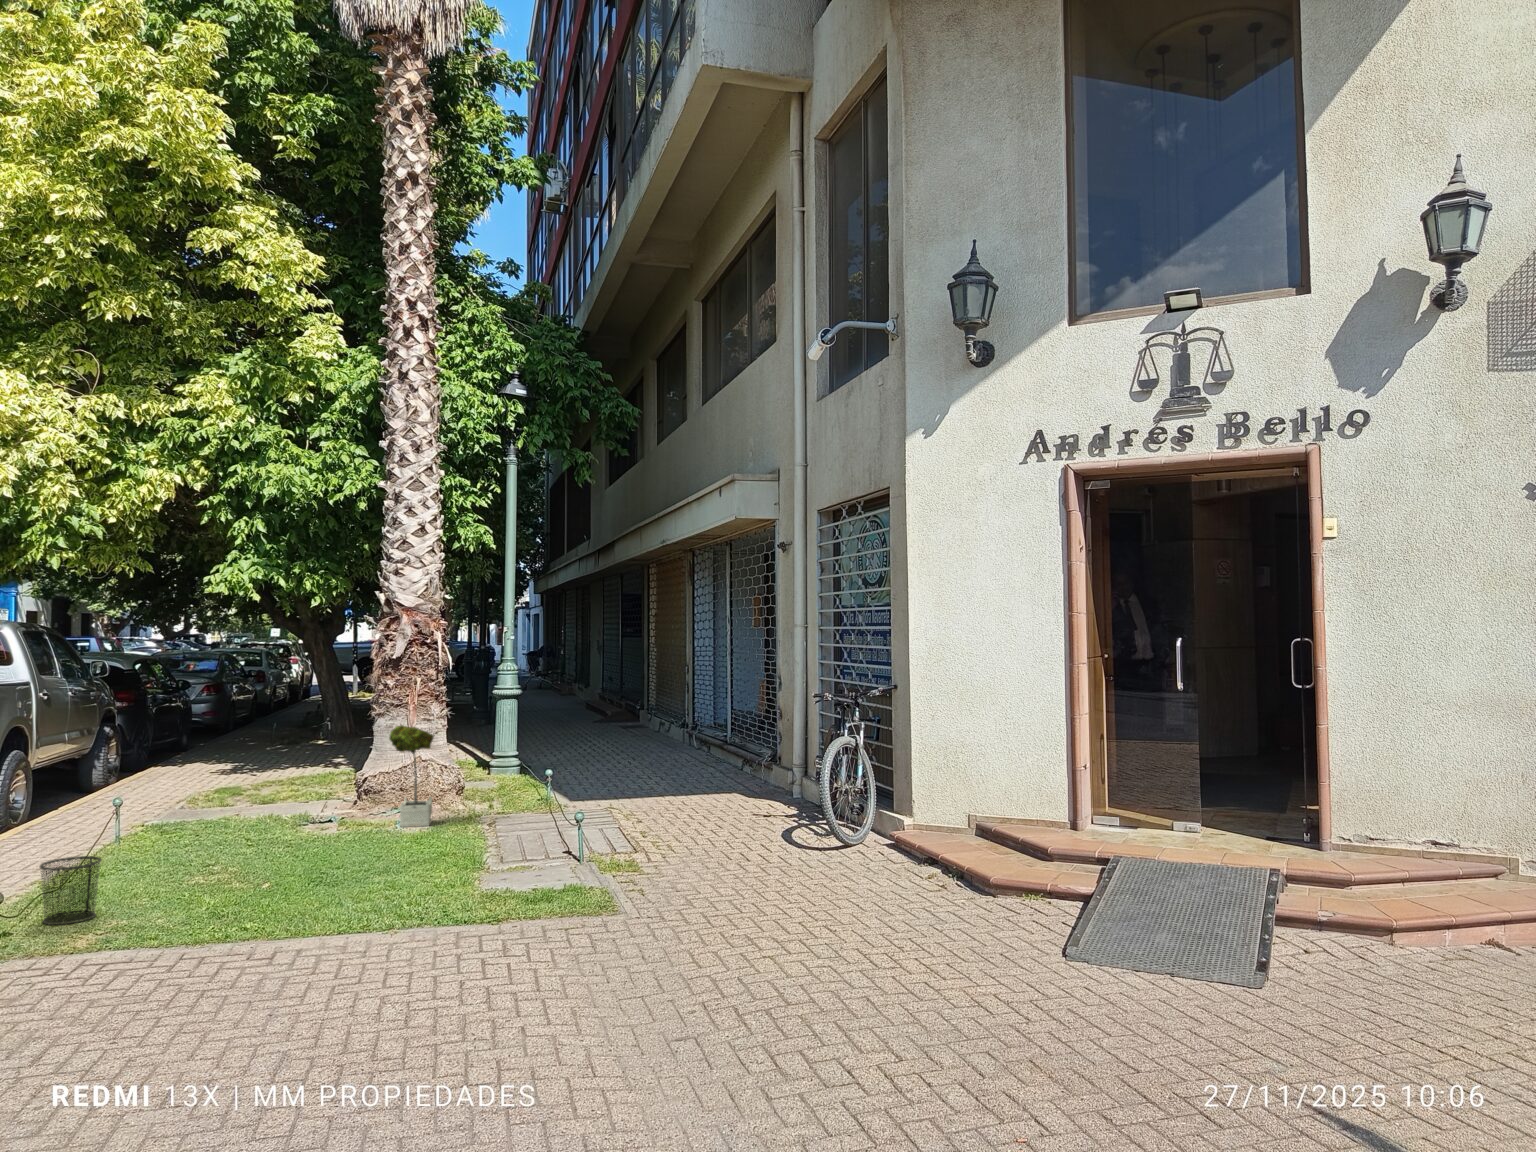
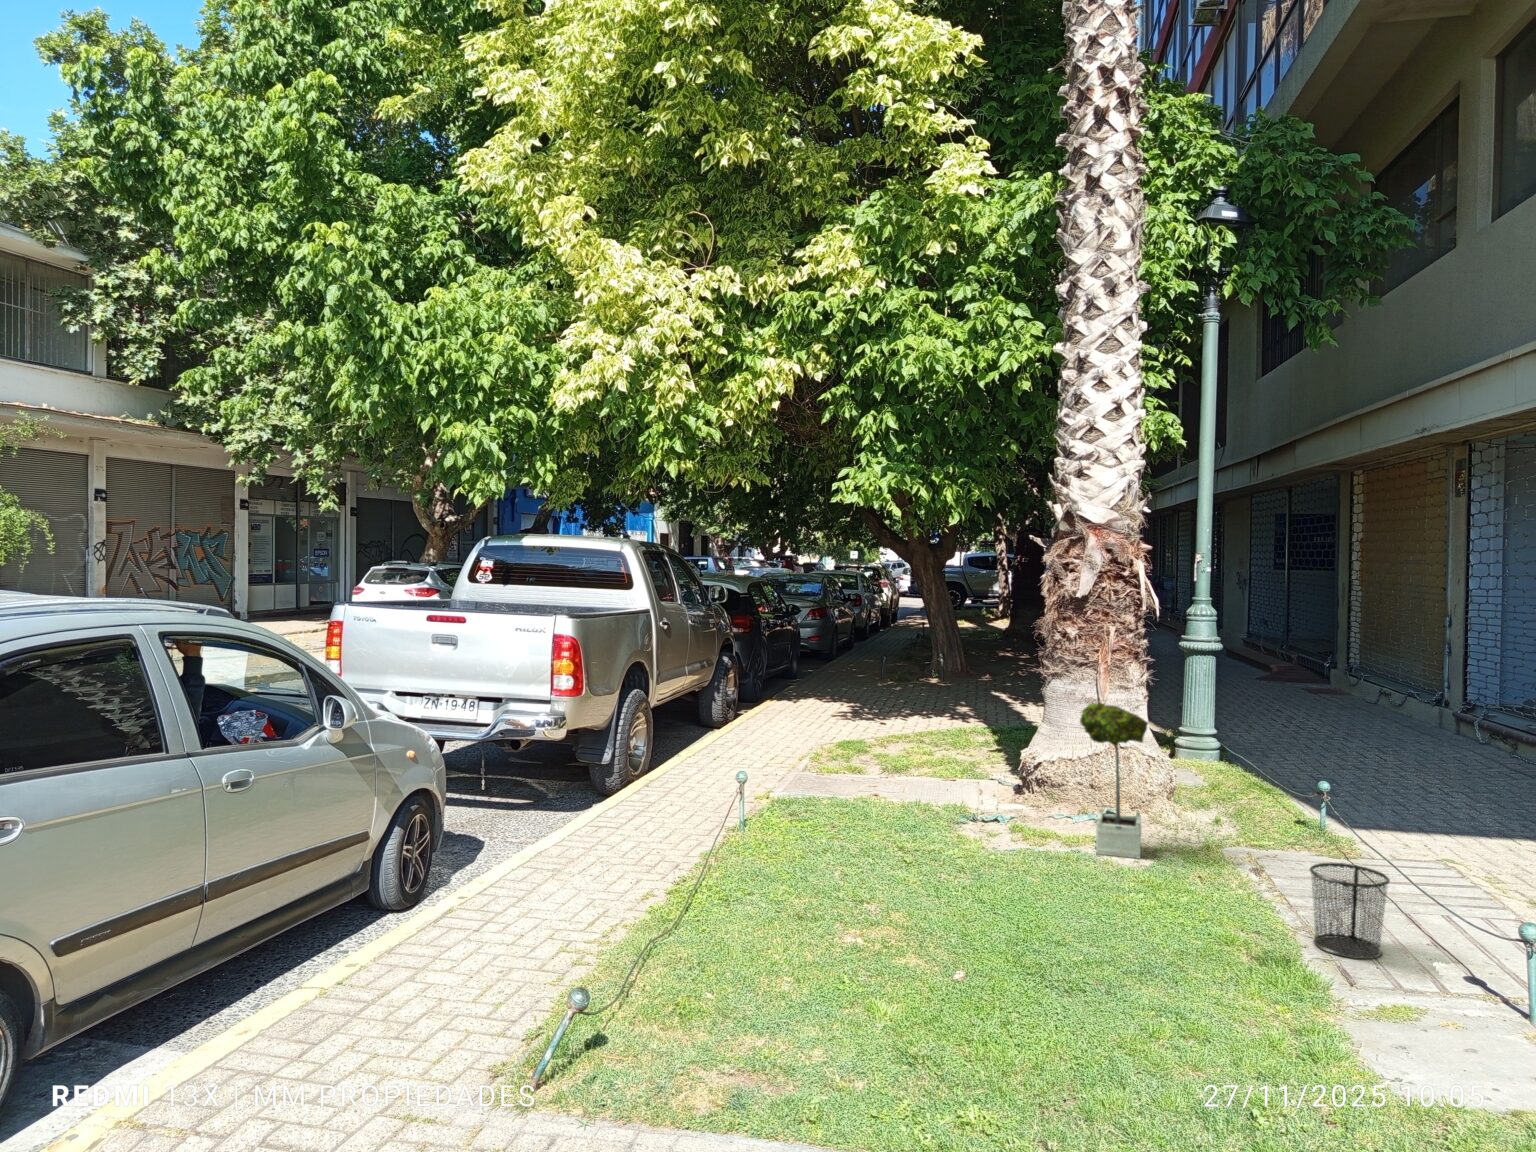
waste bin: present [40,856,102,925] -> present [1310,863,1390,959]

